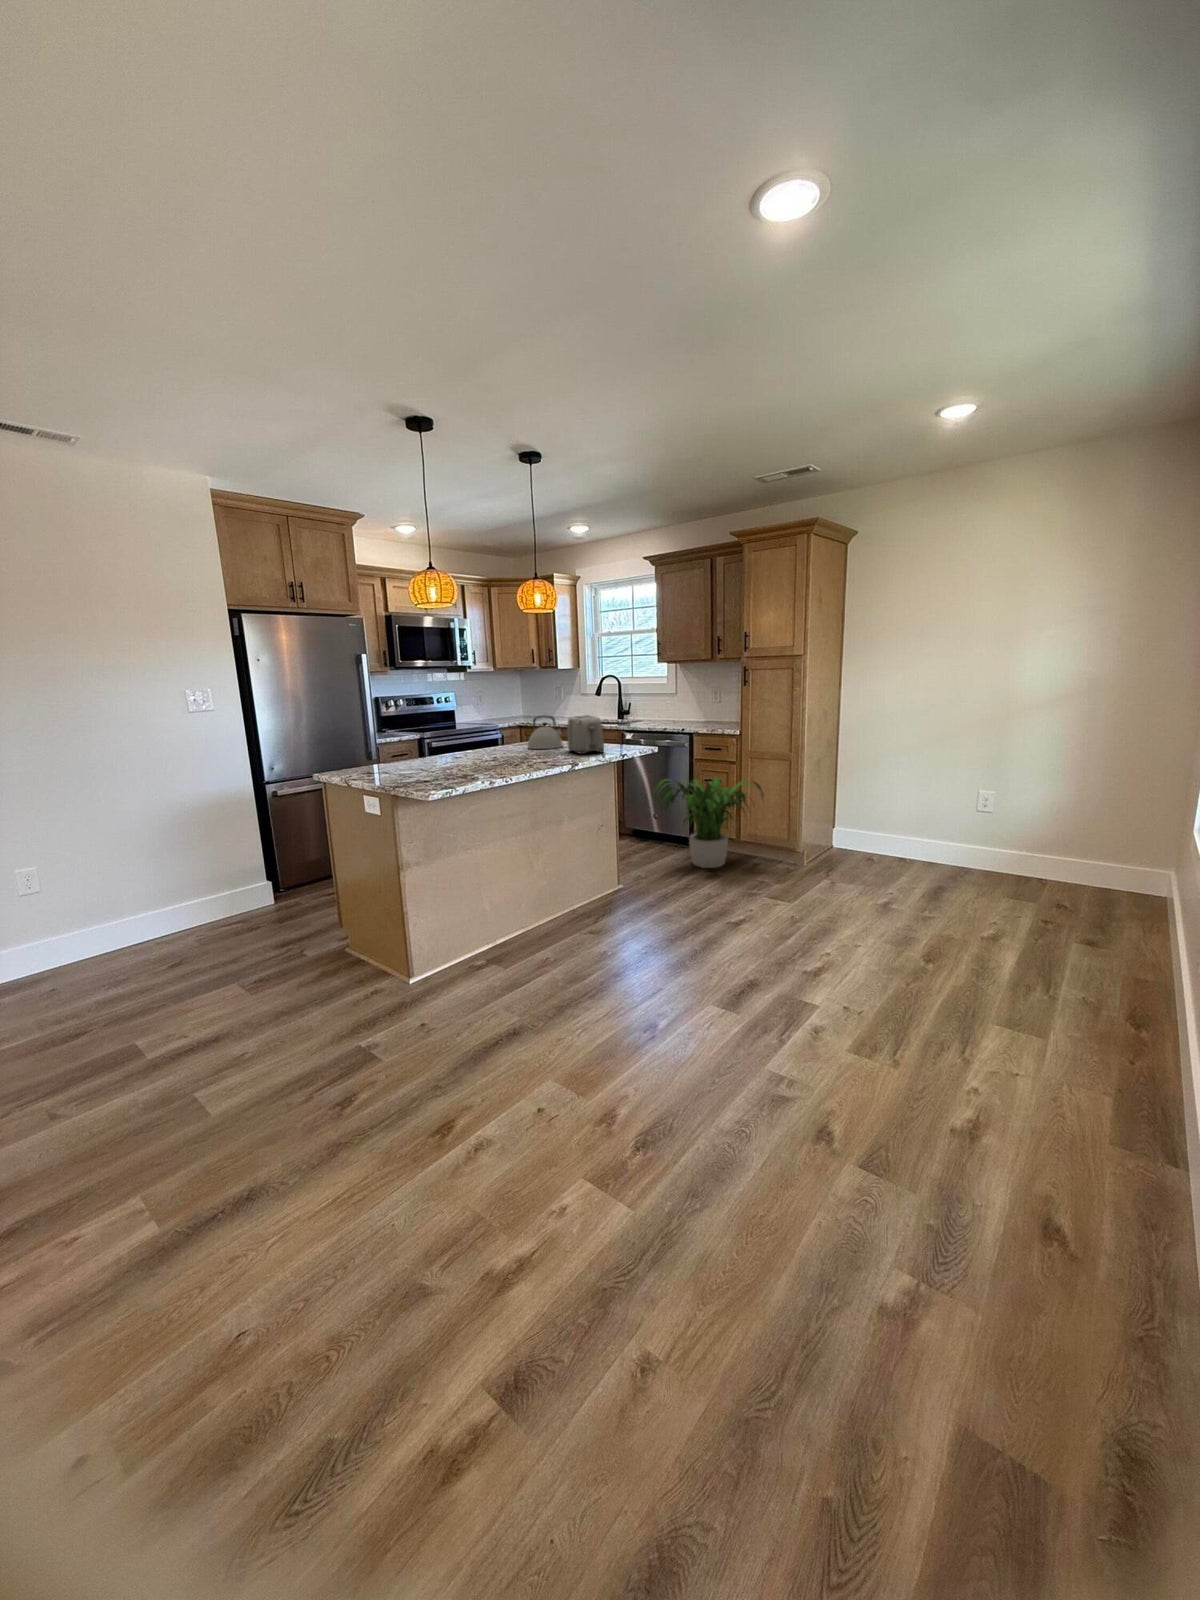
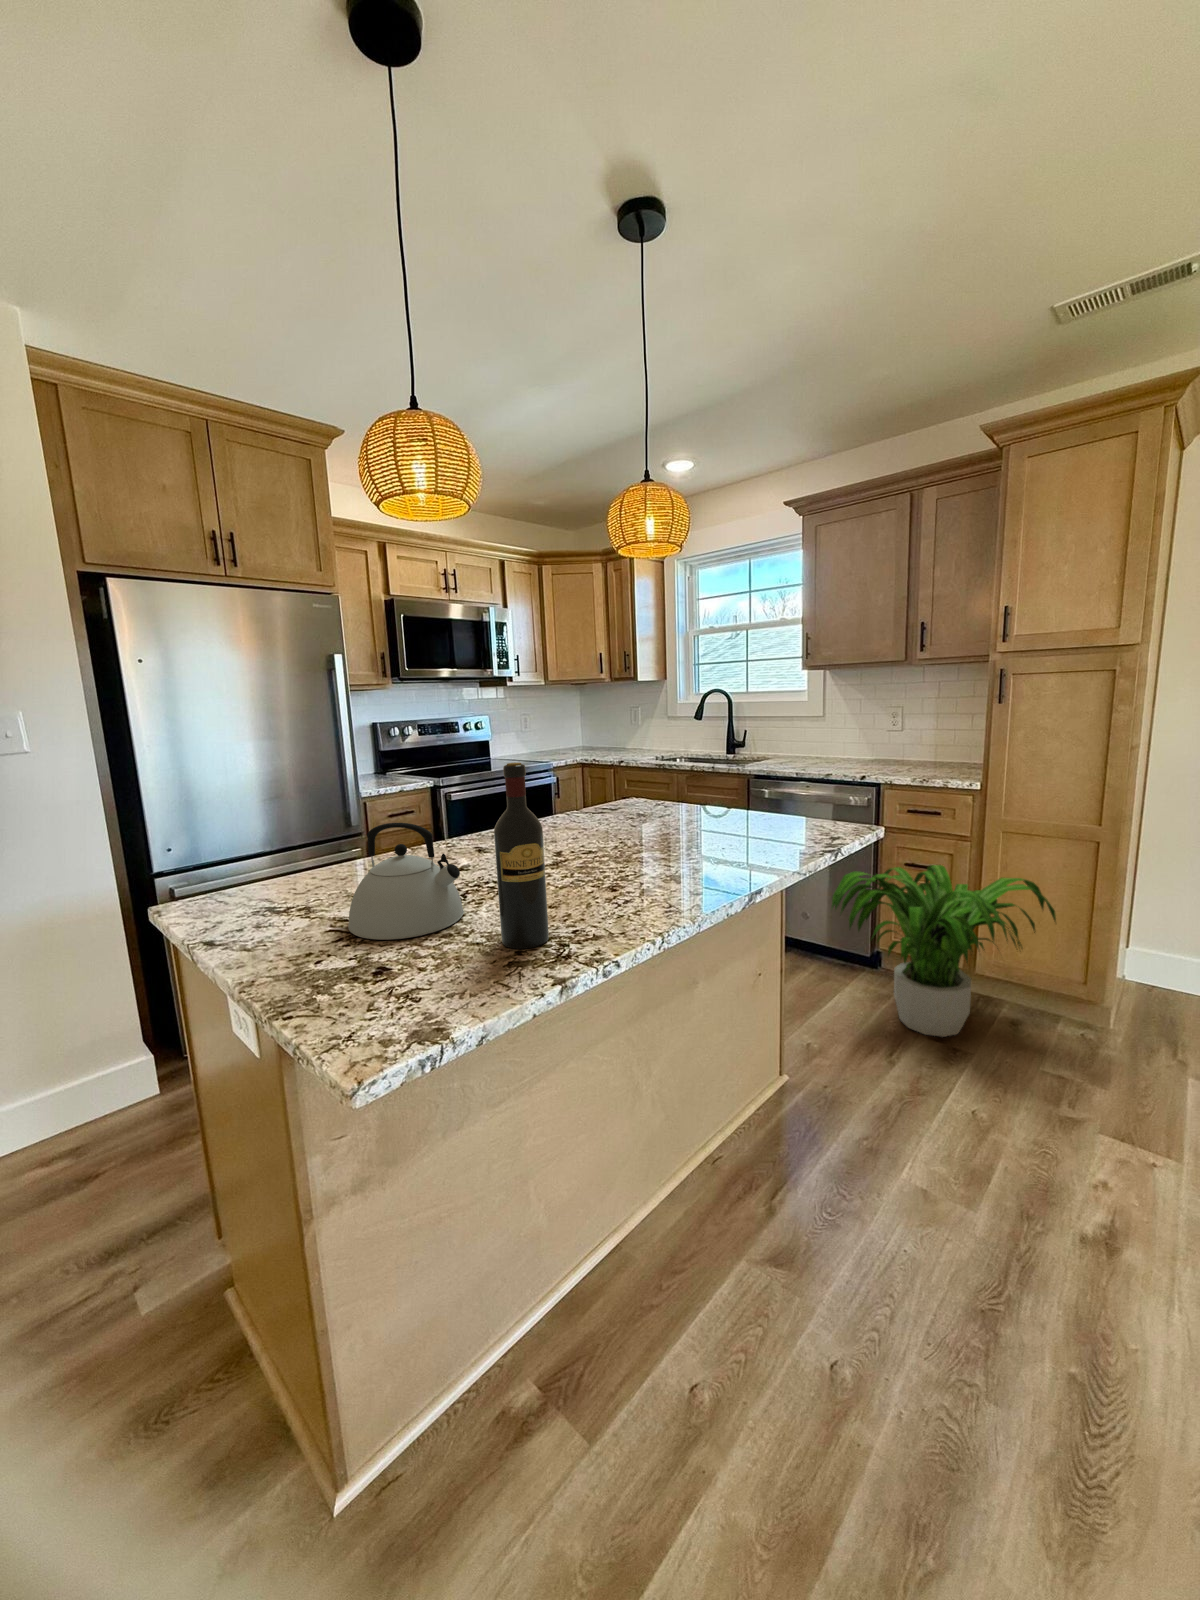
wine bottle: none [468,706,489,774] -> present [494,763,549,949]
toaster: present [568,715,604,754] -> none [707,767,796,857]
kettle: present [528,716,563,749] -> present [348,823,464,940]

